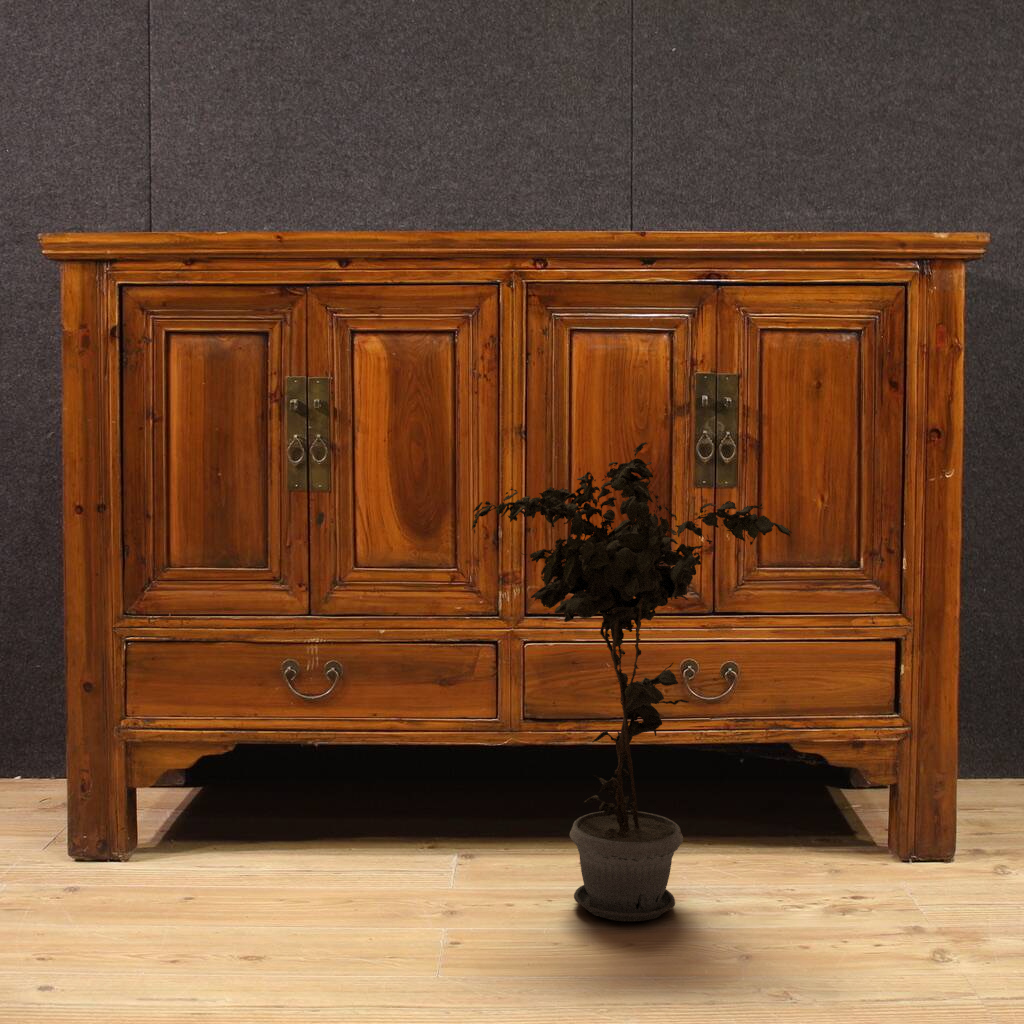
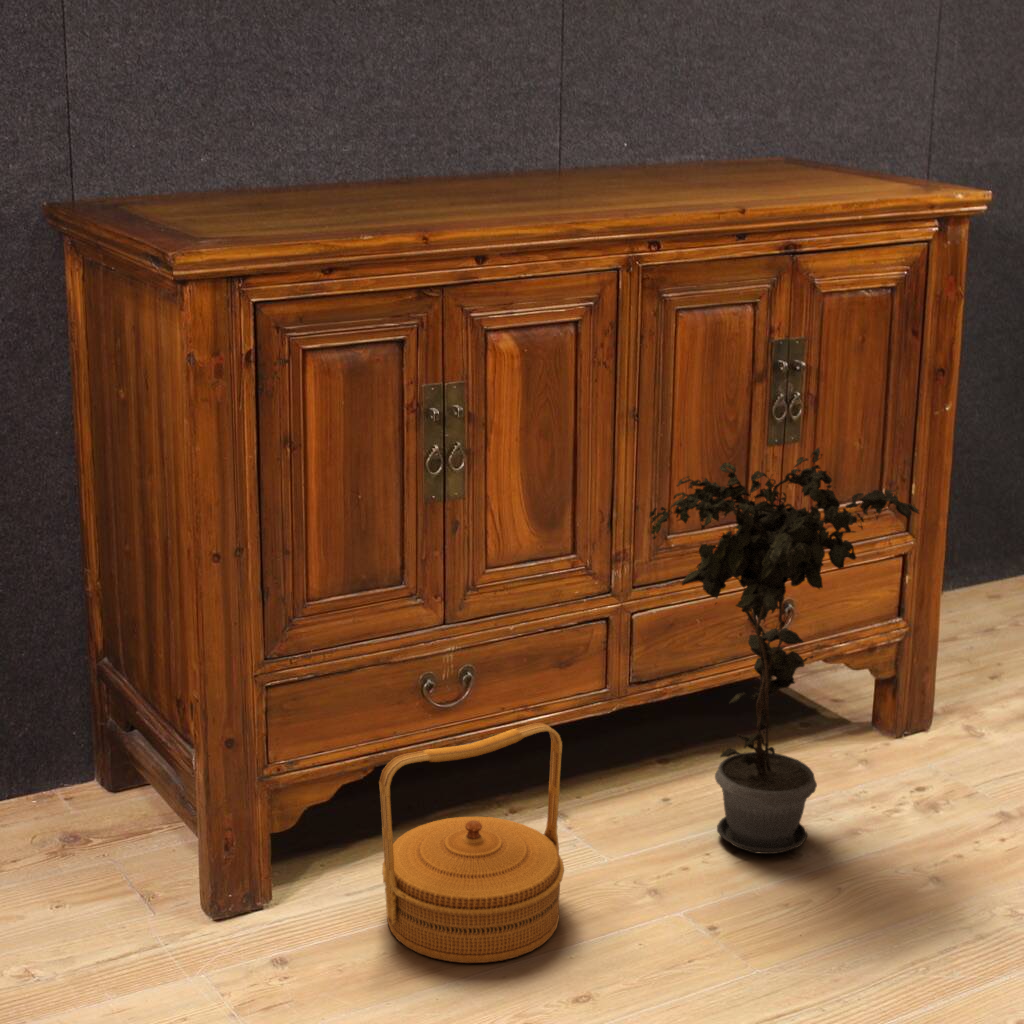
basket: none [155,708,360,938] -> present [379,723,564,963]

